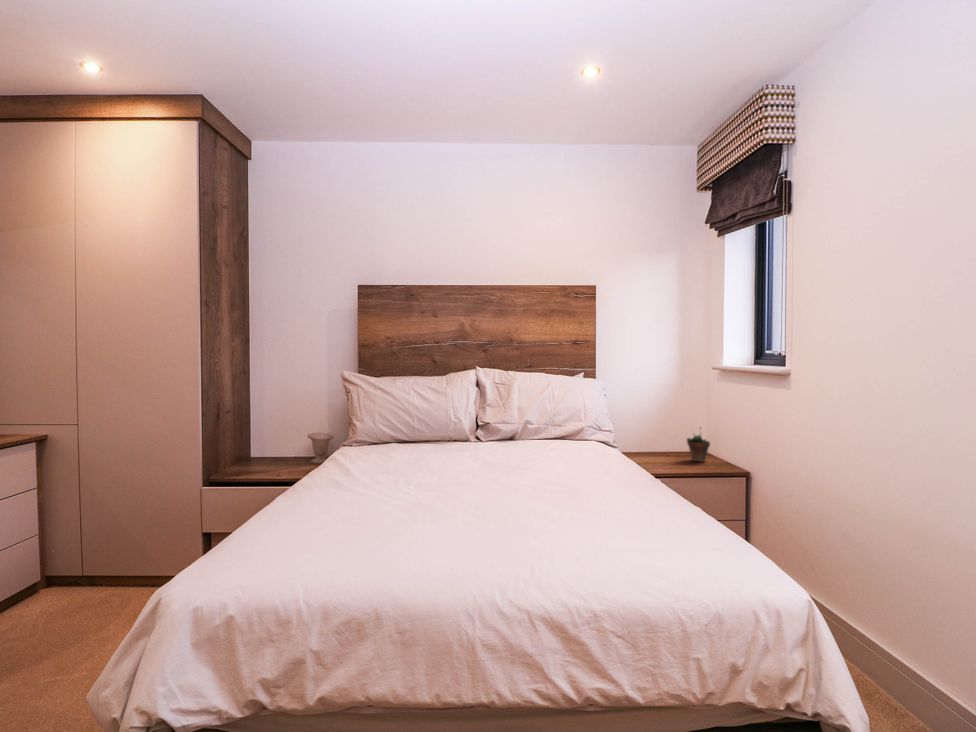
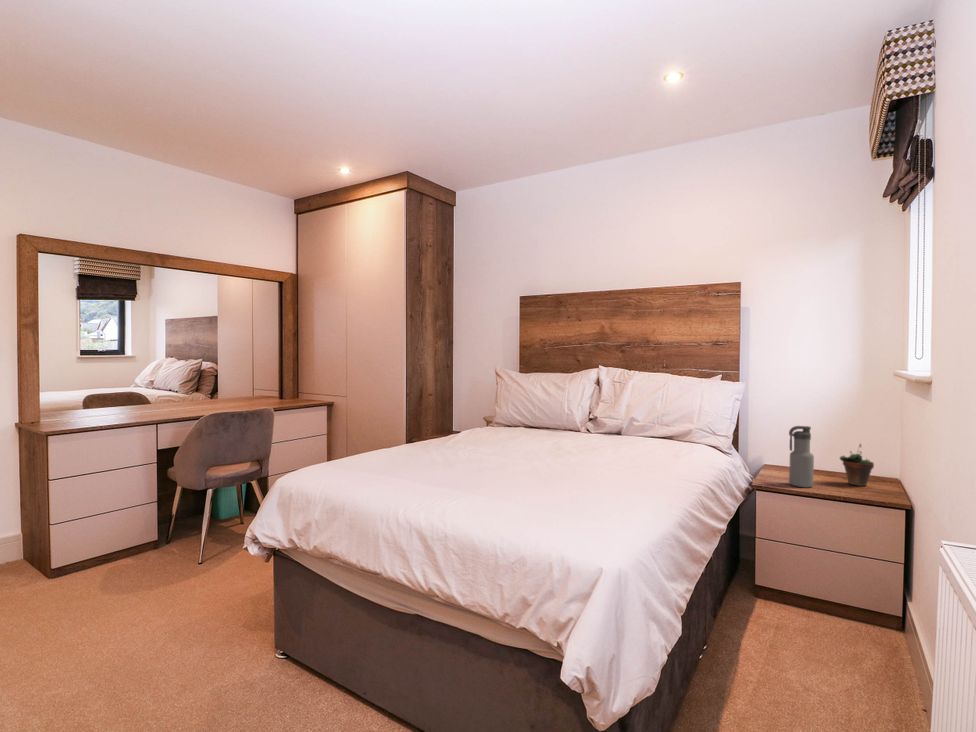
water bottle: none [660,416,680,470] -> present [789,426,814,487]

